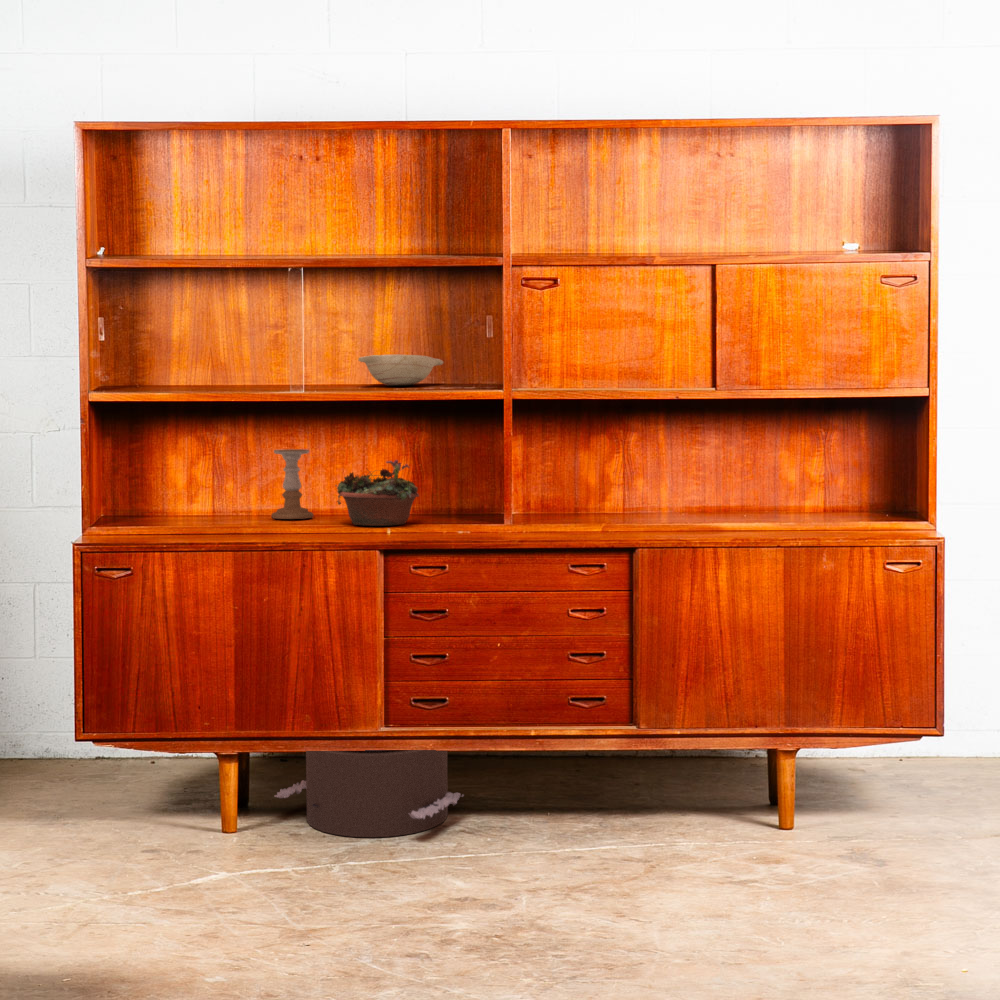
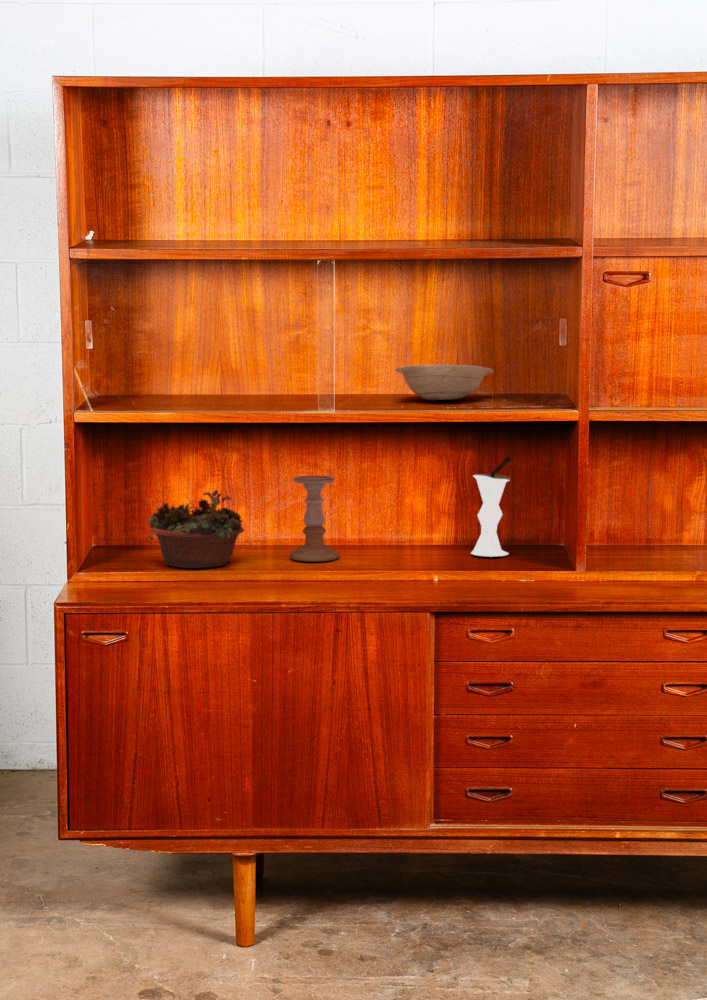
vase: none [425,431,459,515] -> present [471,456,512,557]
succulent planter: present [336,460,419,526] -> present [147,490,244,568]
pouf: present [275,750,463,837] -> none [294,792,520,953]

